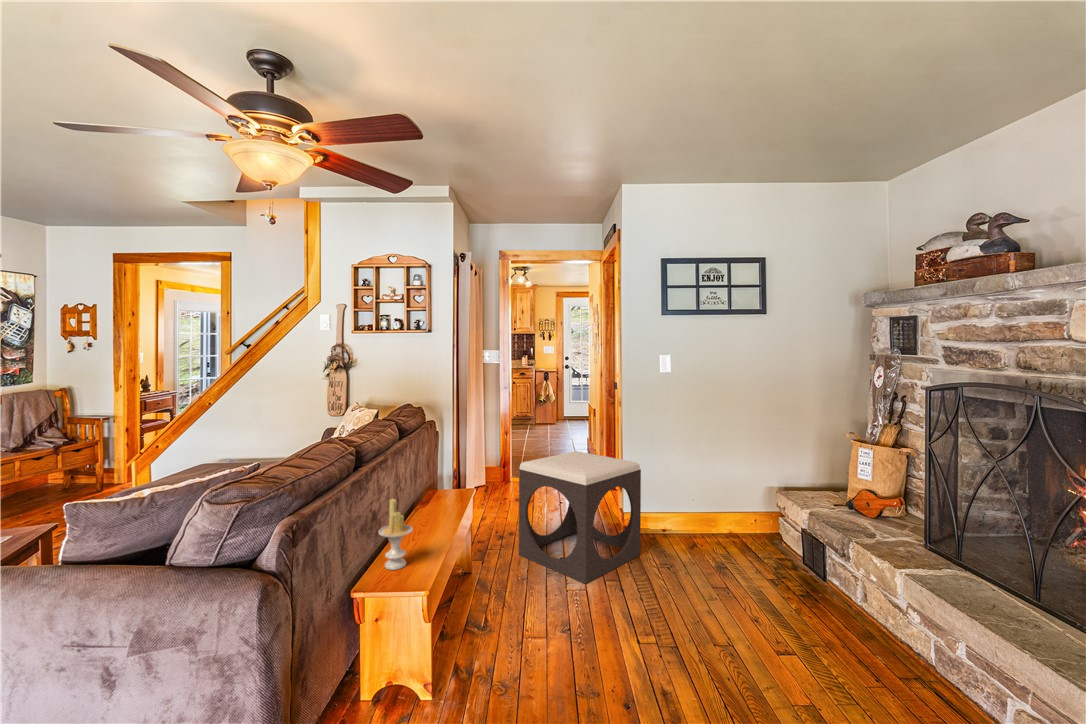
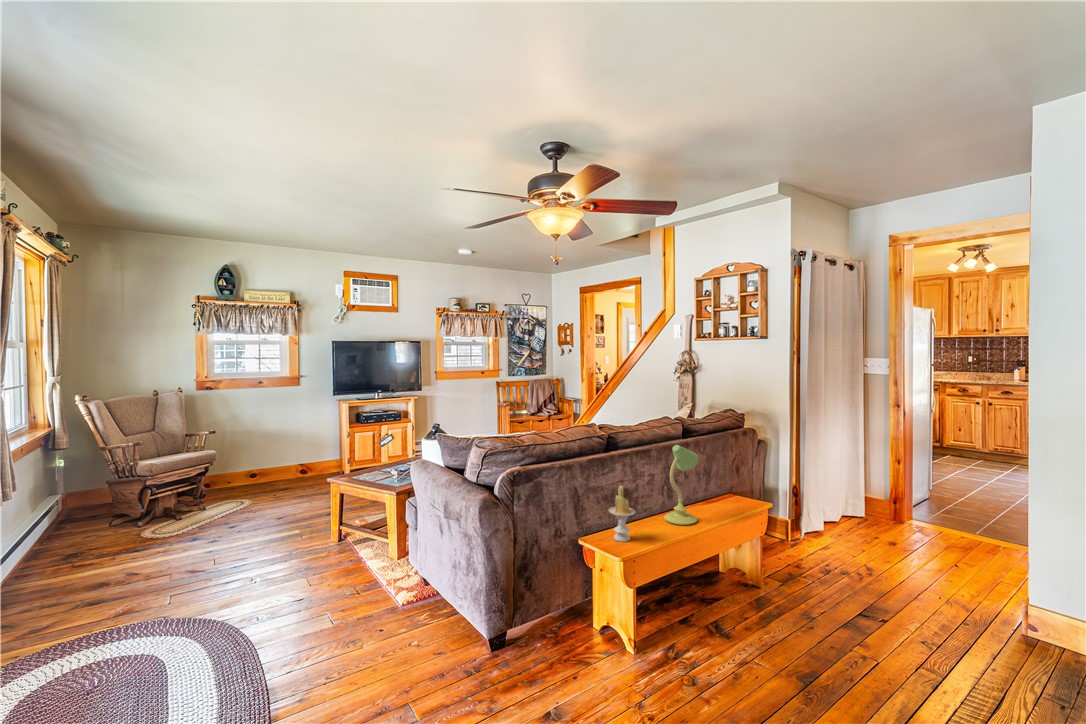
table lamp: none [408,441,445,531] -> present [664,445,698,525]
footstool: present [519,451,641,584] -> none [828,488,1021,662]

